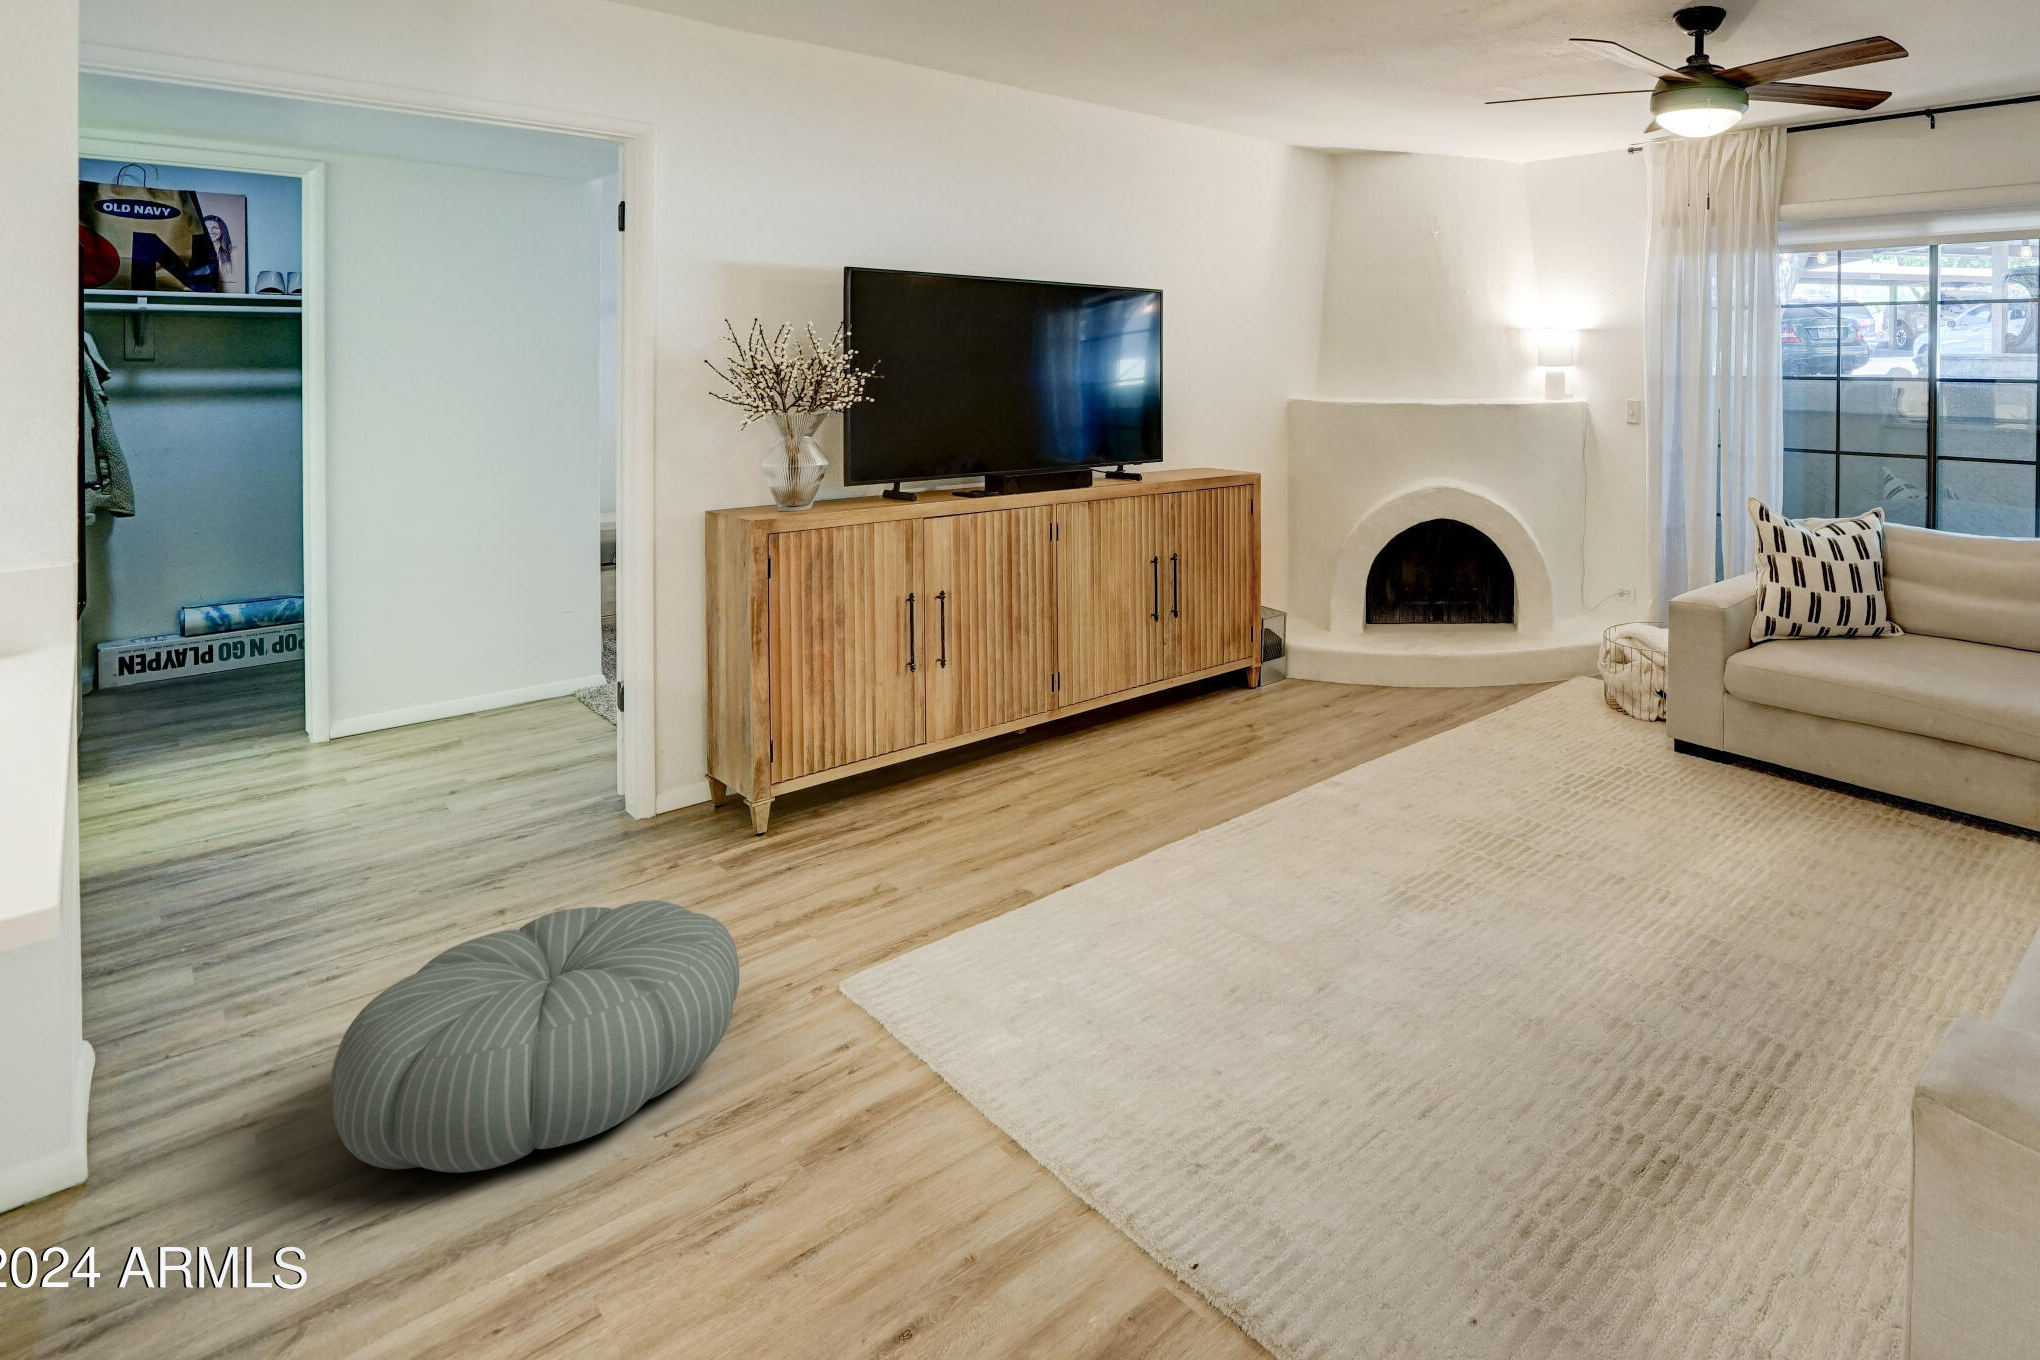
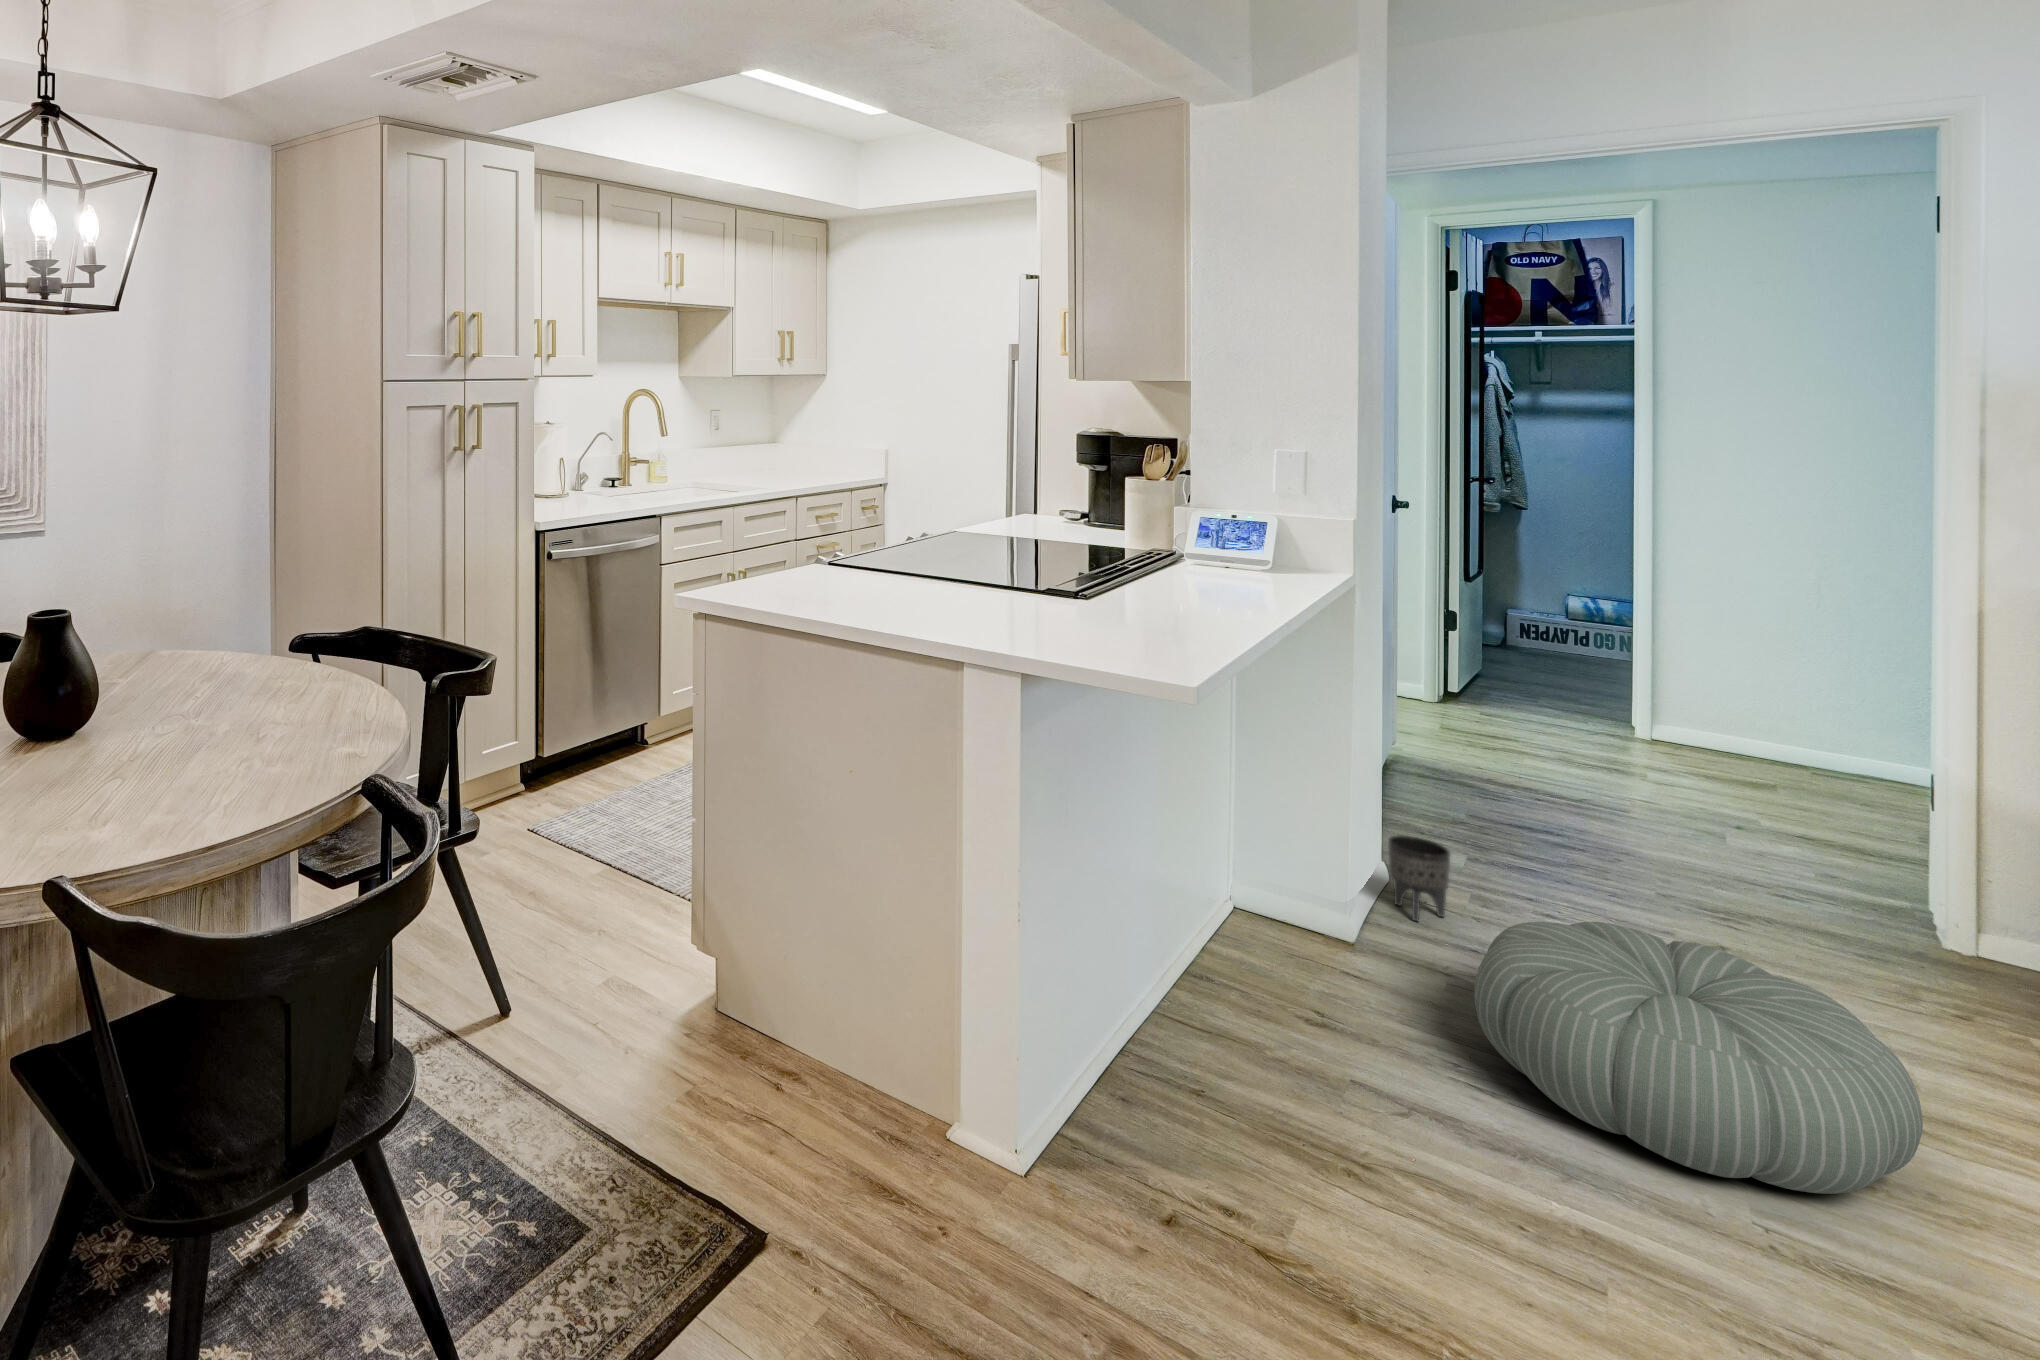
planter: none [114,966,217,1088] -> present [1388,835,1450,921]

